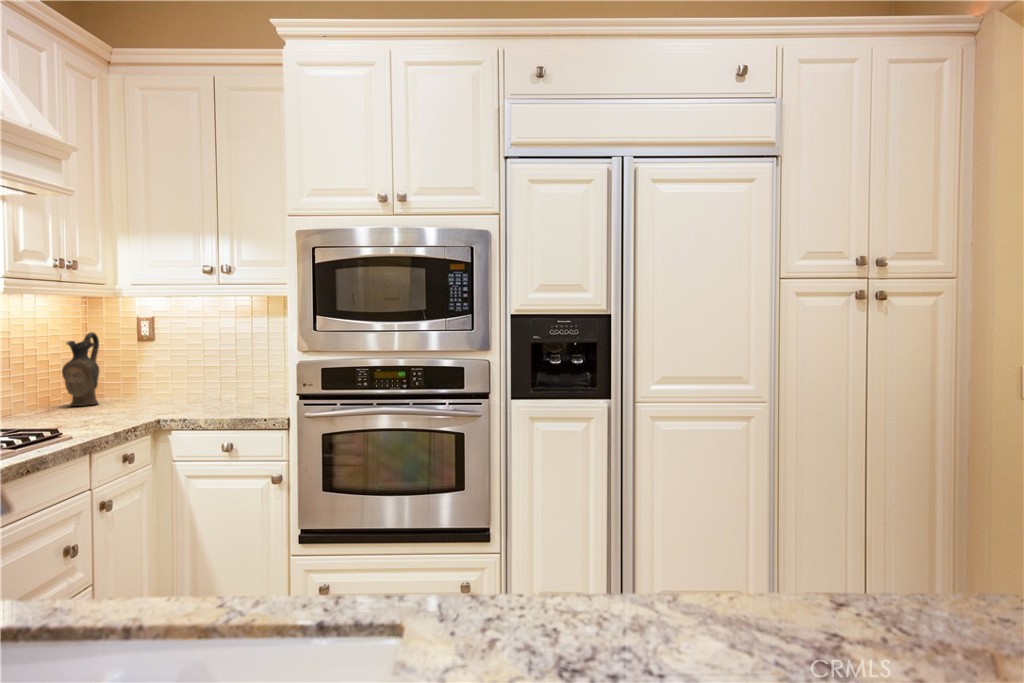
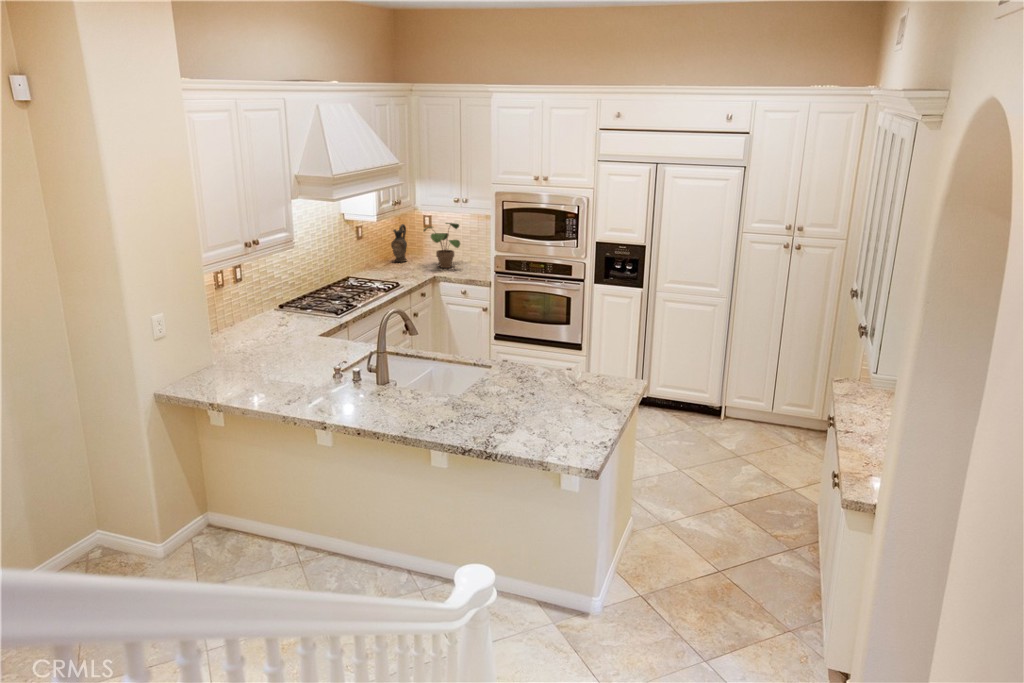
potted plant: none [135,321,217,407] -> present [424,223,460,268]

